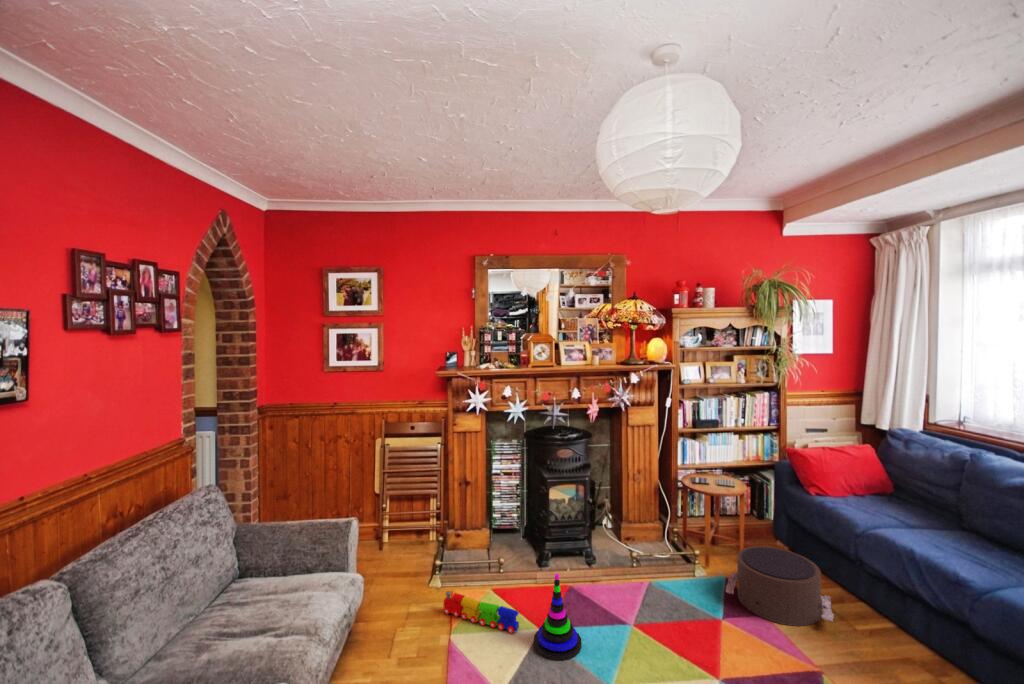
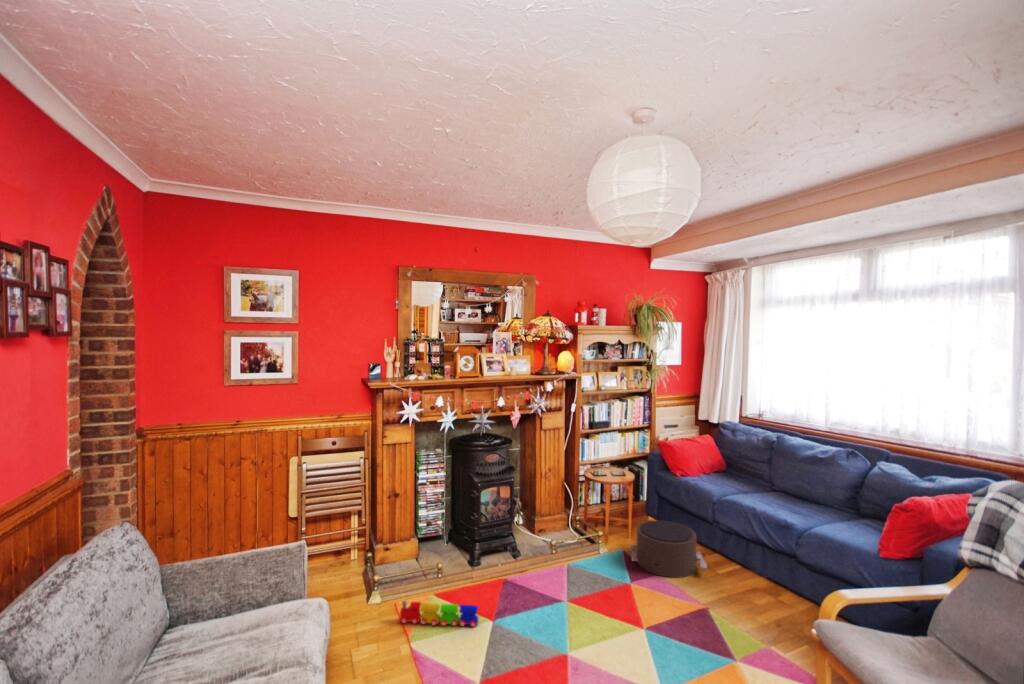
stacking toy: present [534,574,582,661] -> none [496,564,539,640]

